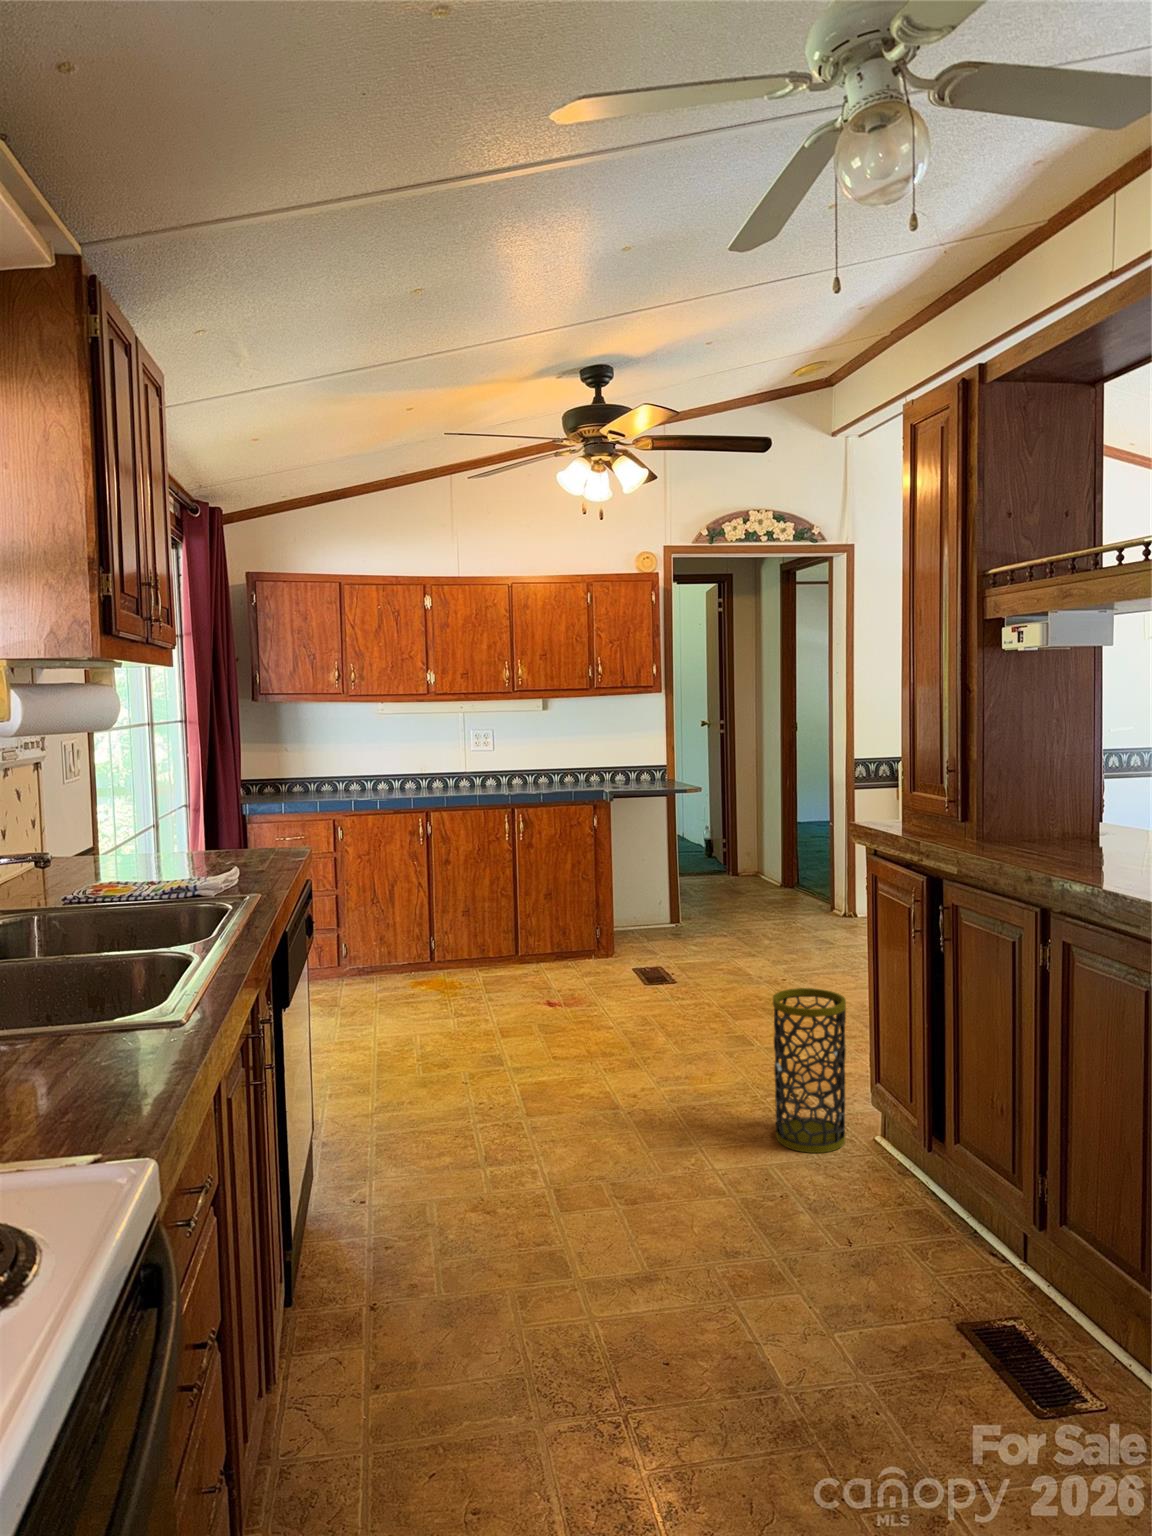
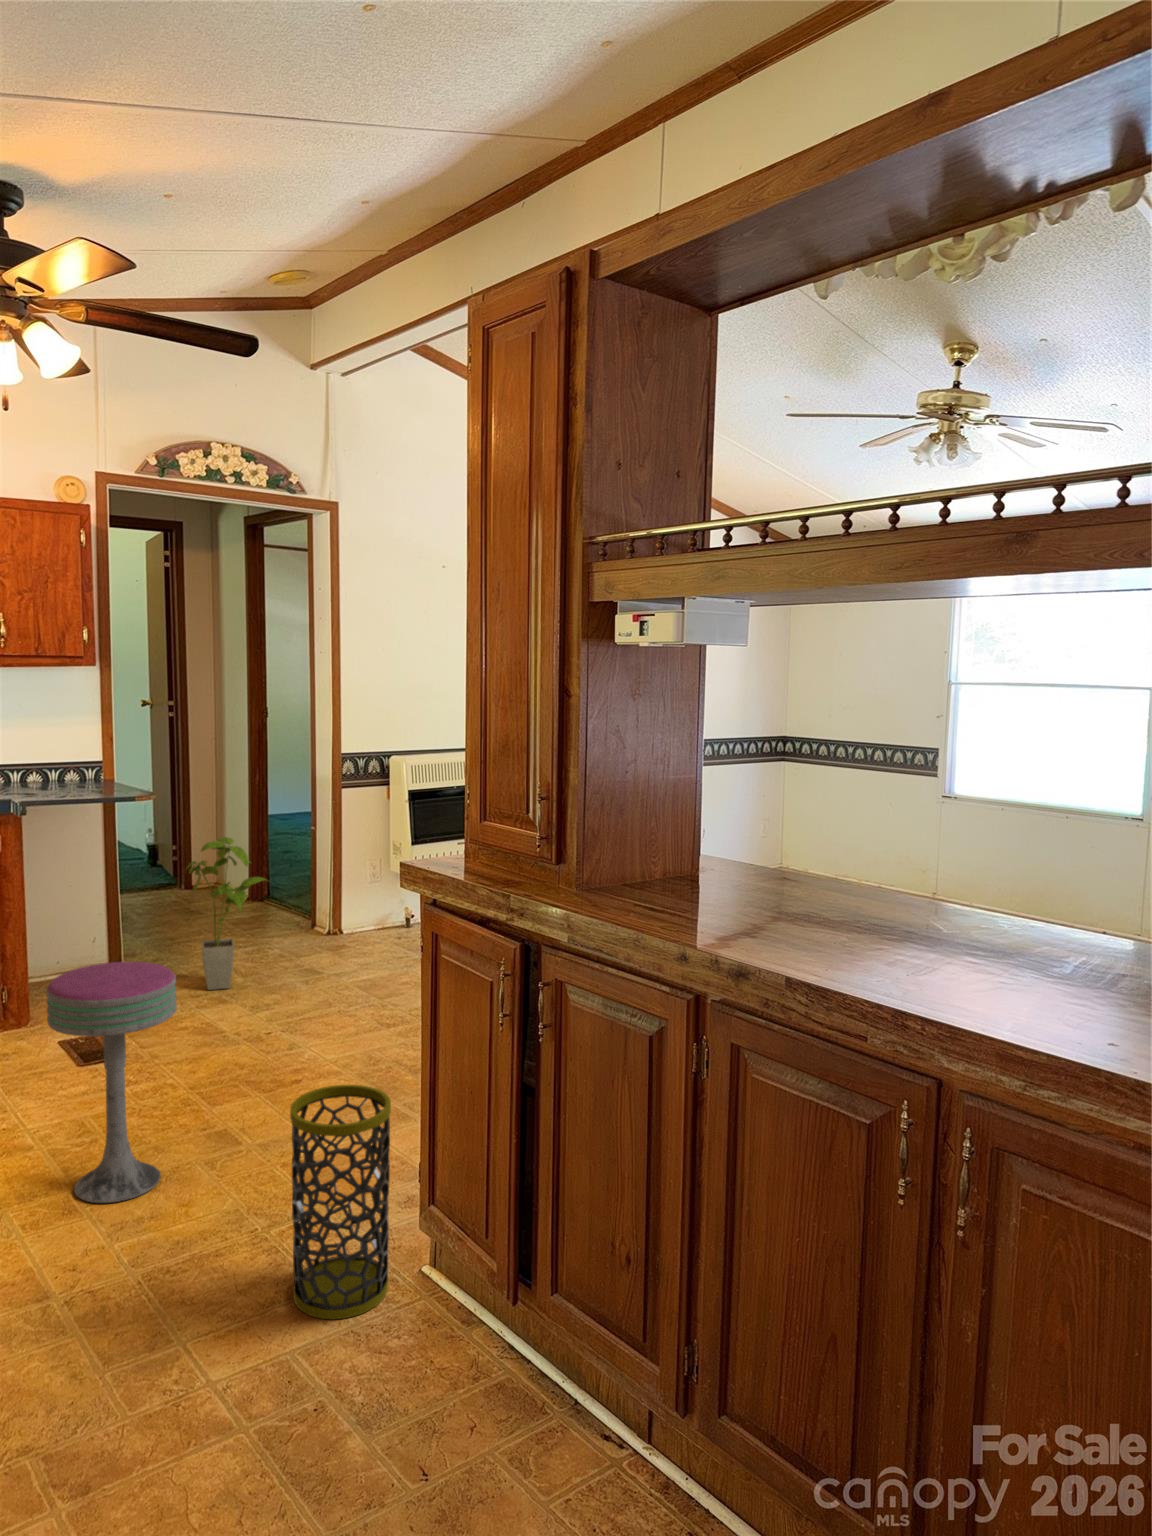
house plant: none [726,825,793,949] -> present [187,837,265,990]
bar stool: none [621,900,706,1066] -> present [46,962,177,1203]

